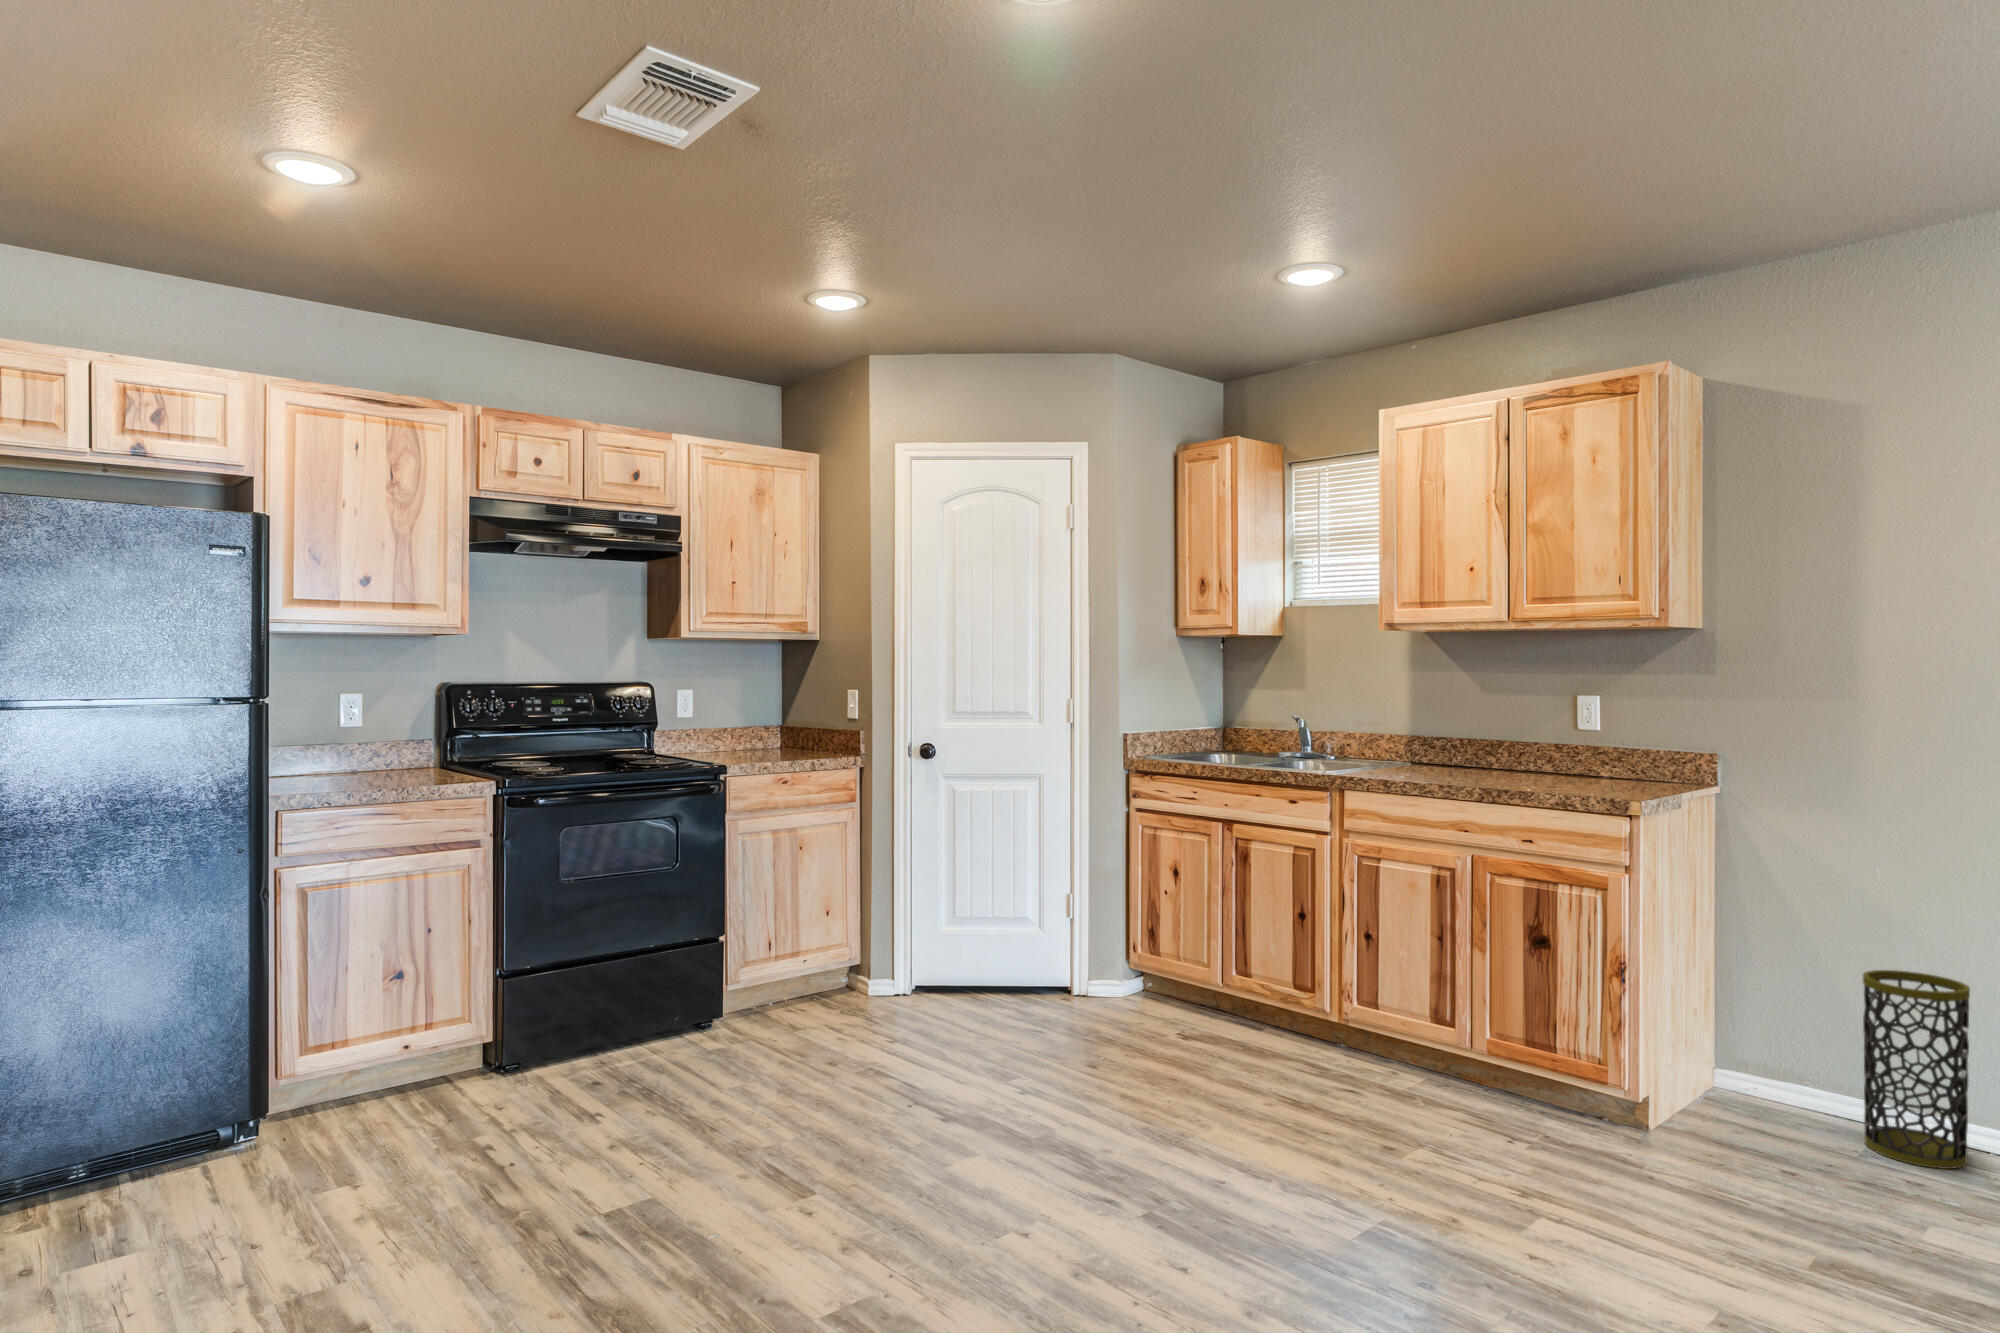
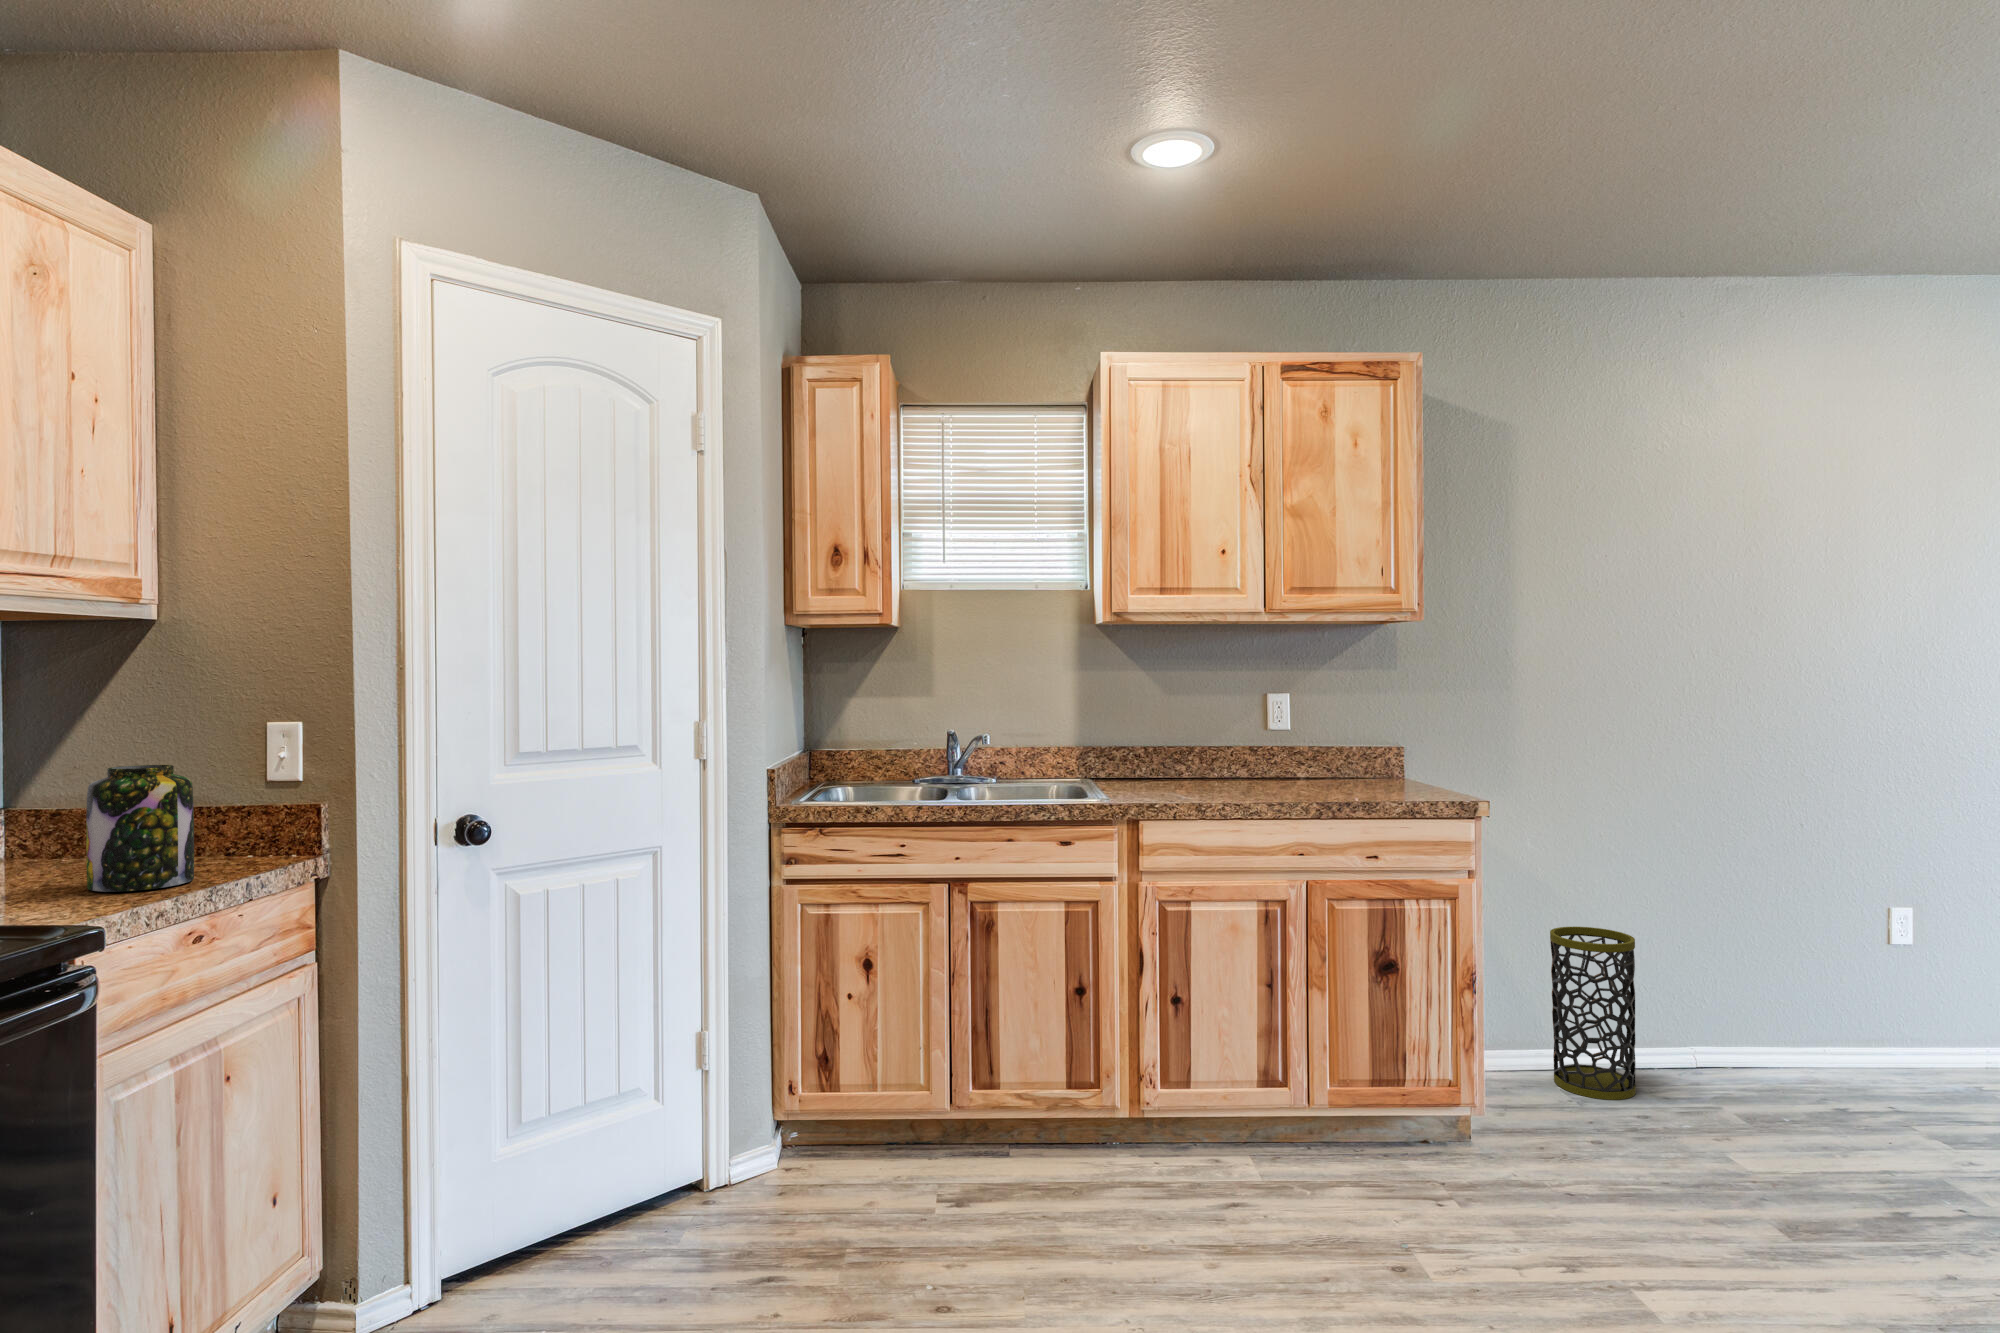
jar: none [769,706,804,759] -> present [86,765,194,892]

